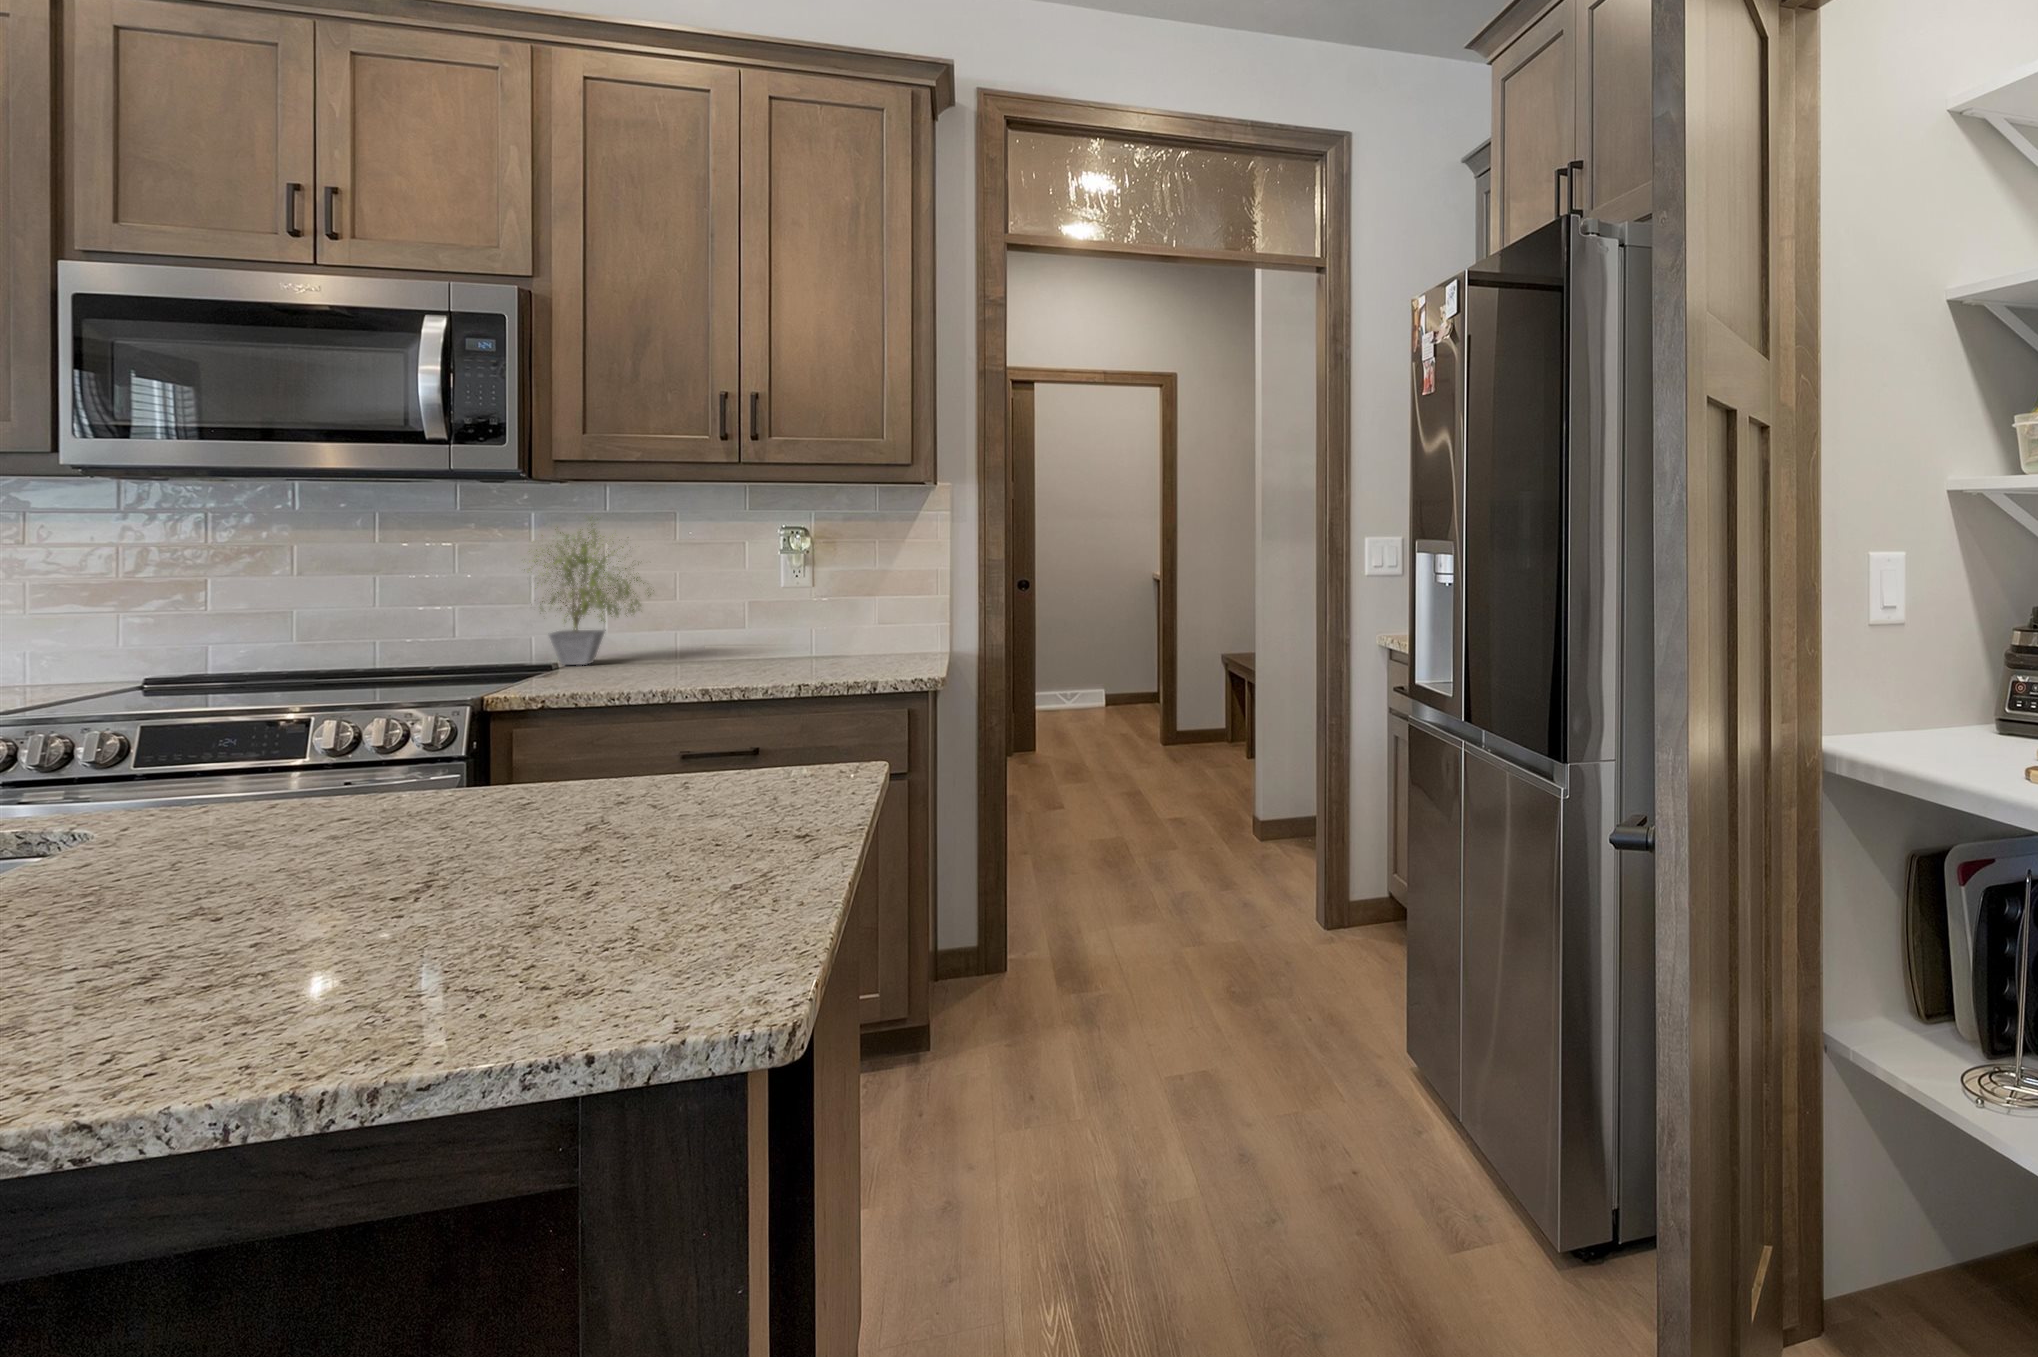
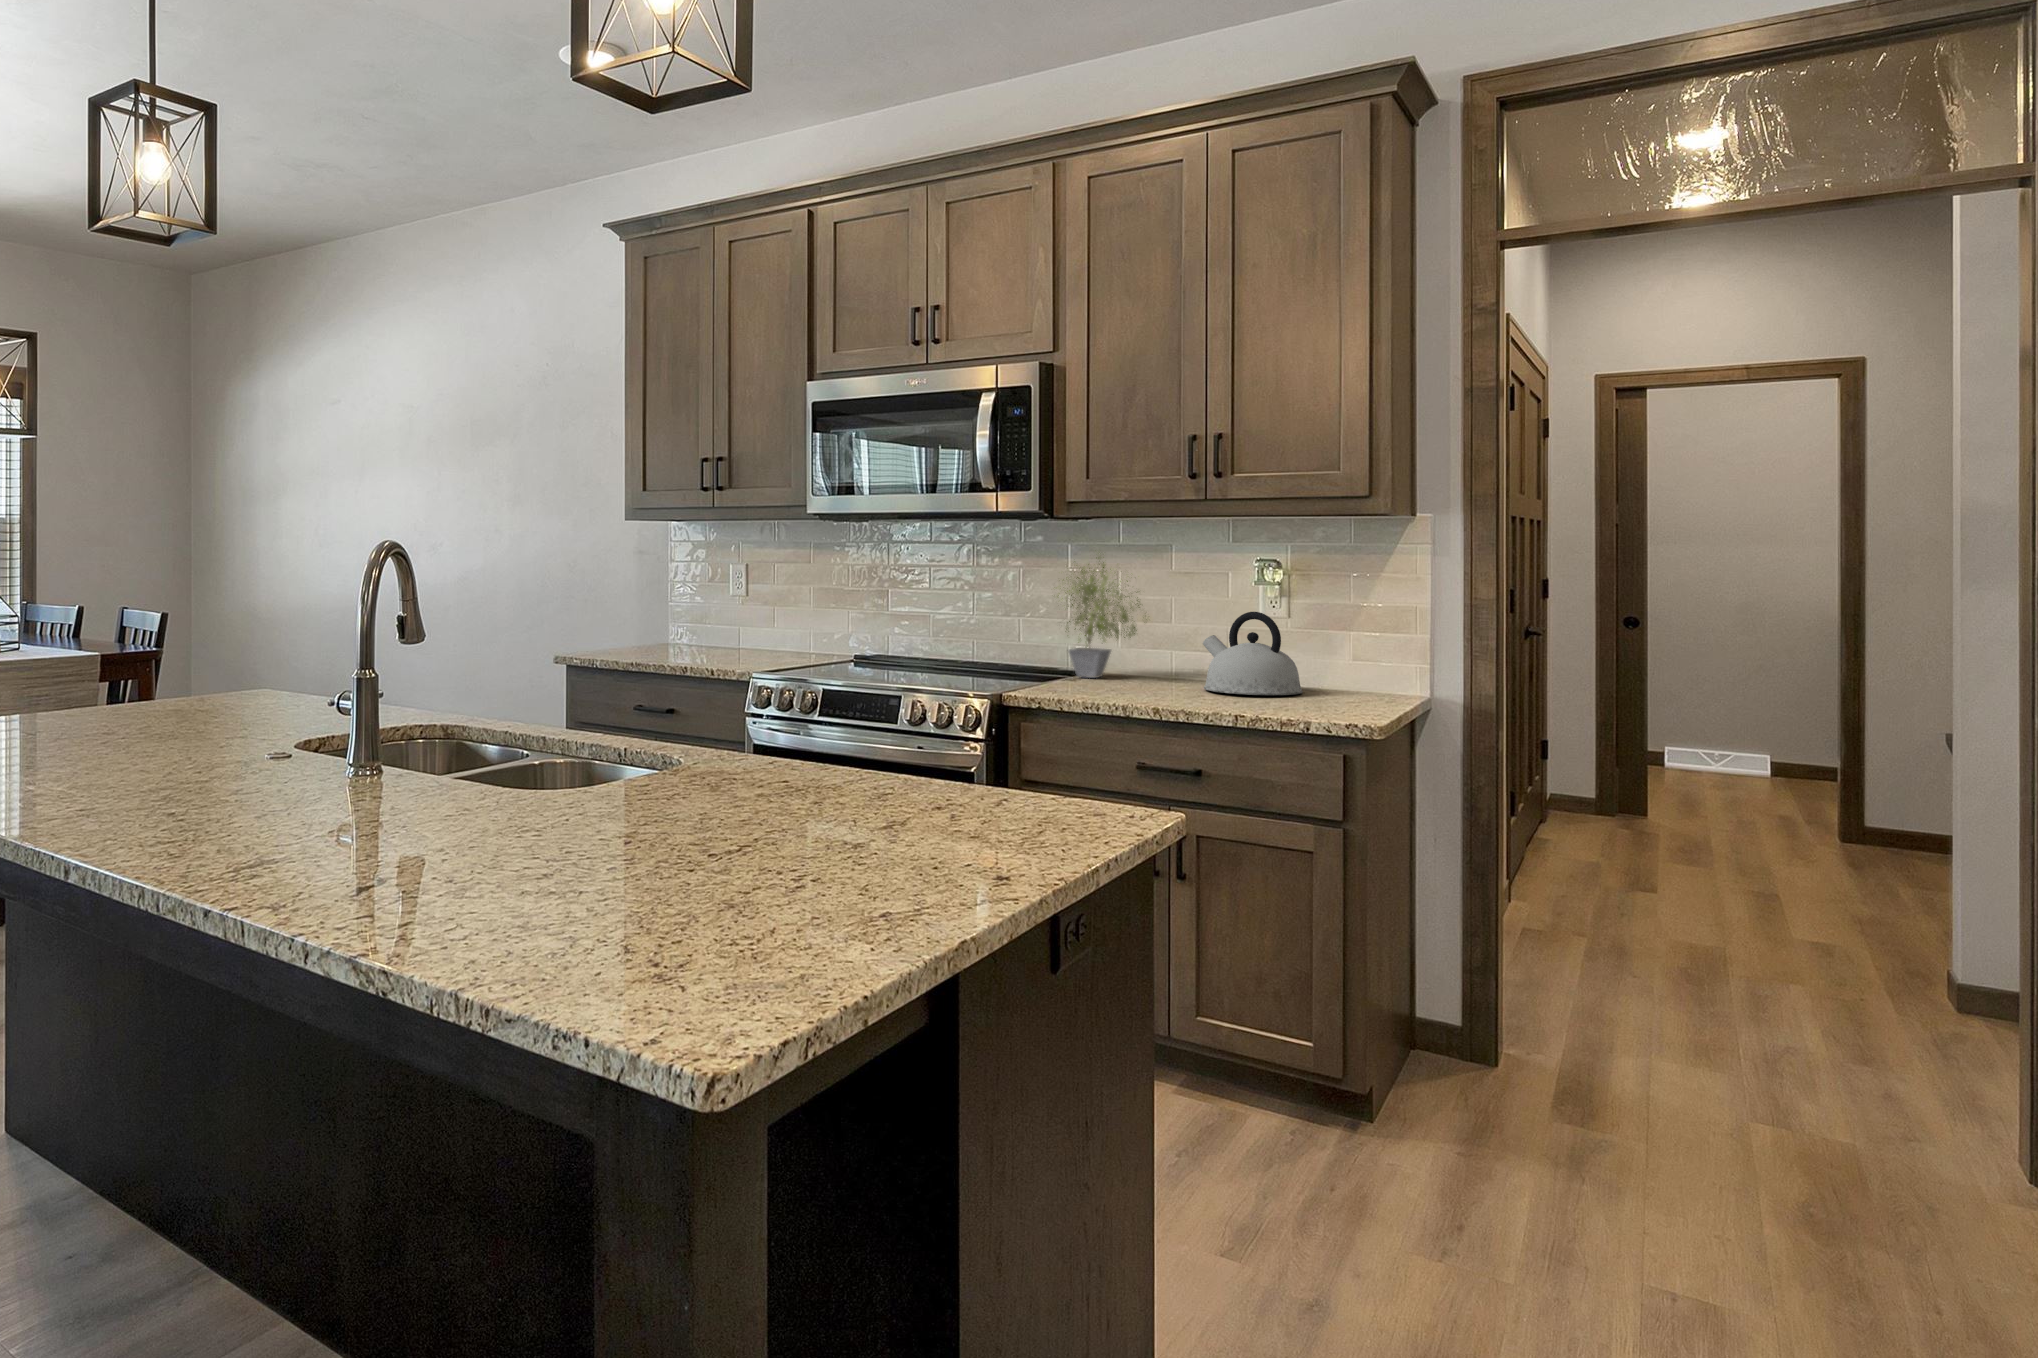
kettle: none [729,579,842,665] -> present [1203,612,1303,695]

